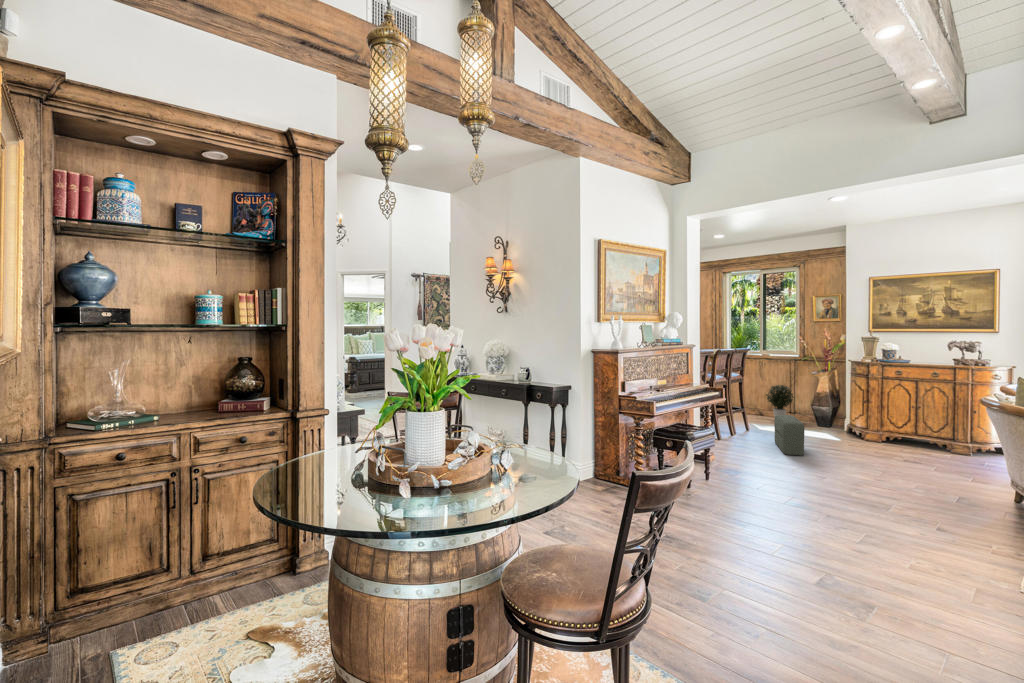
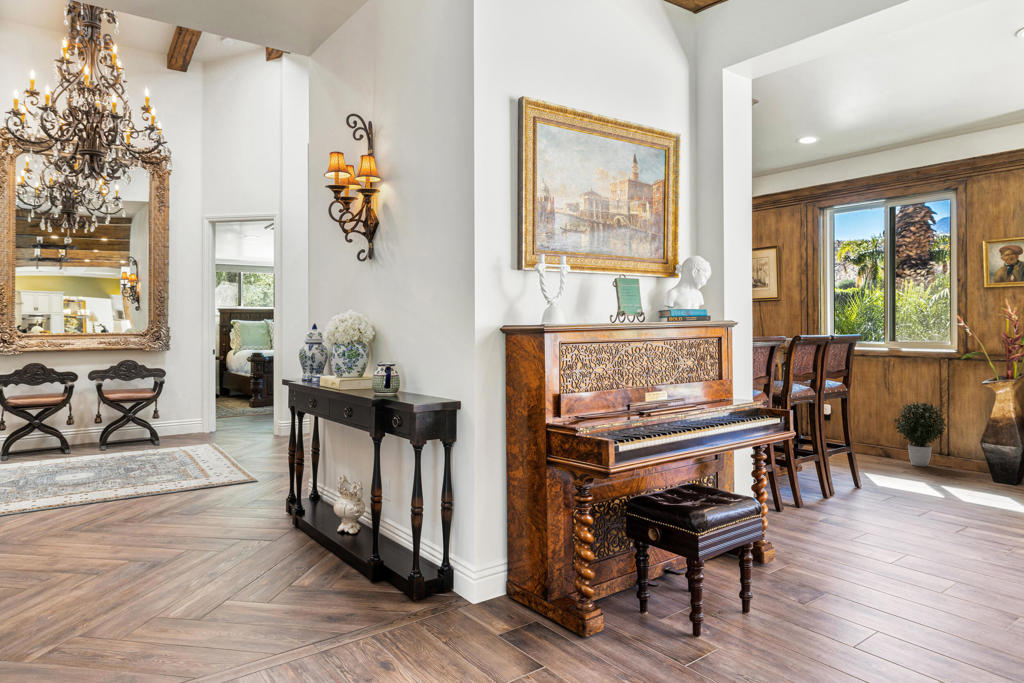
pouf: present [774,415,804,456] -> none [906,460,967,547]

